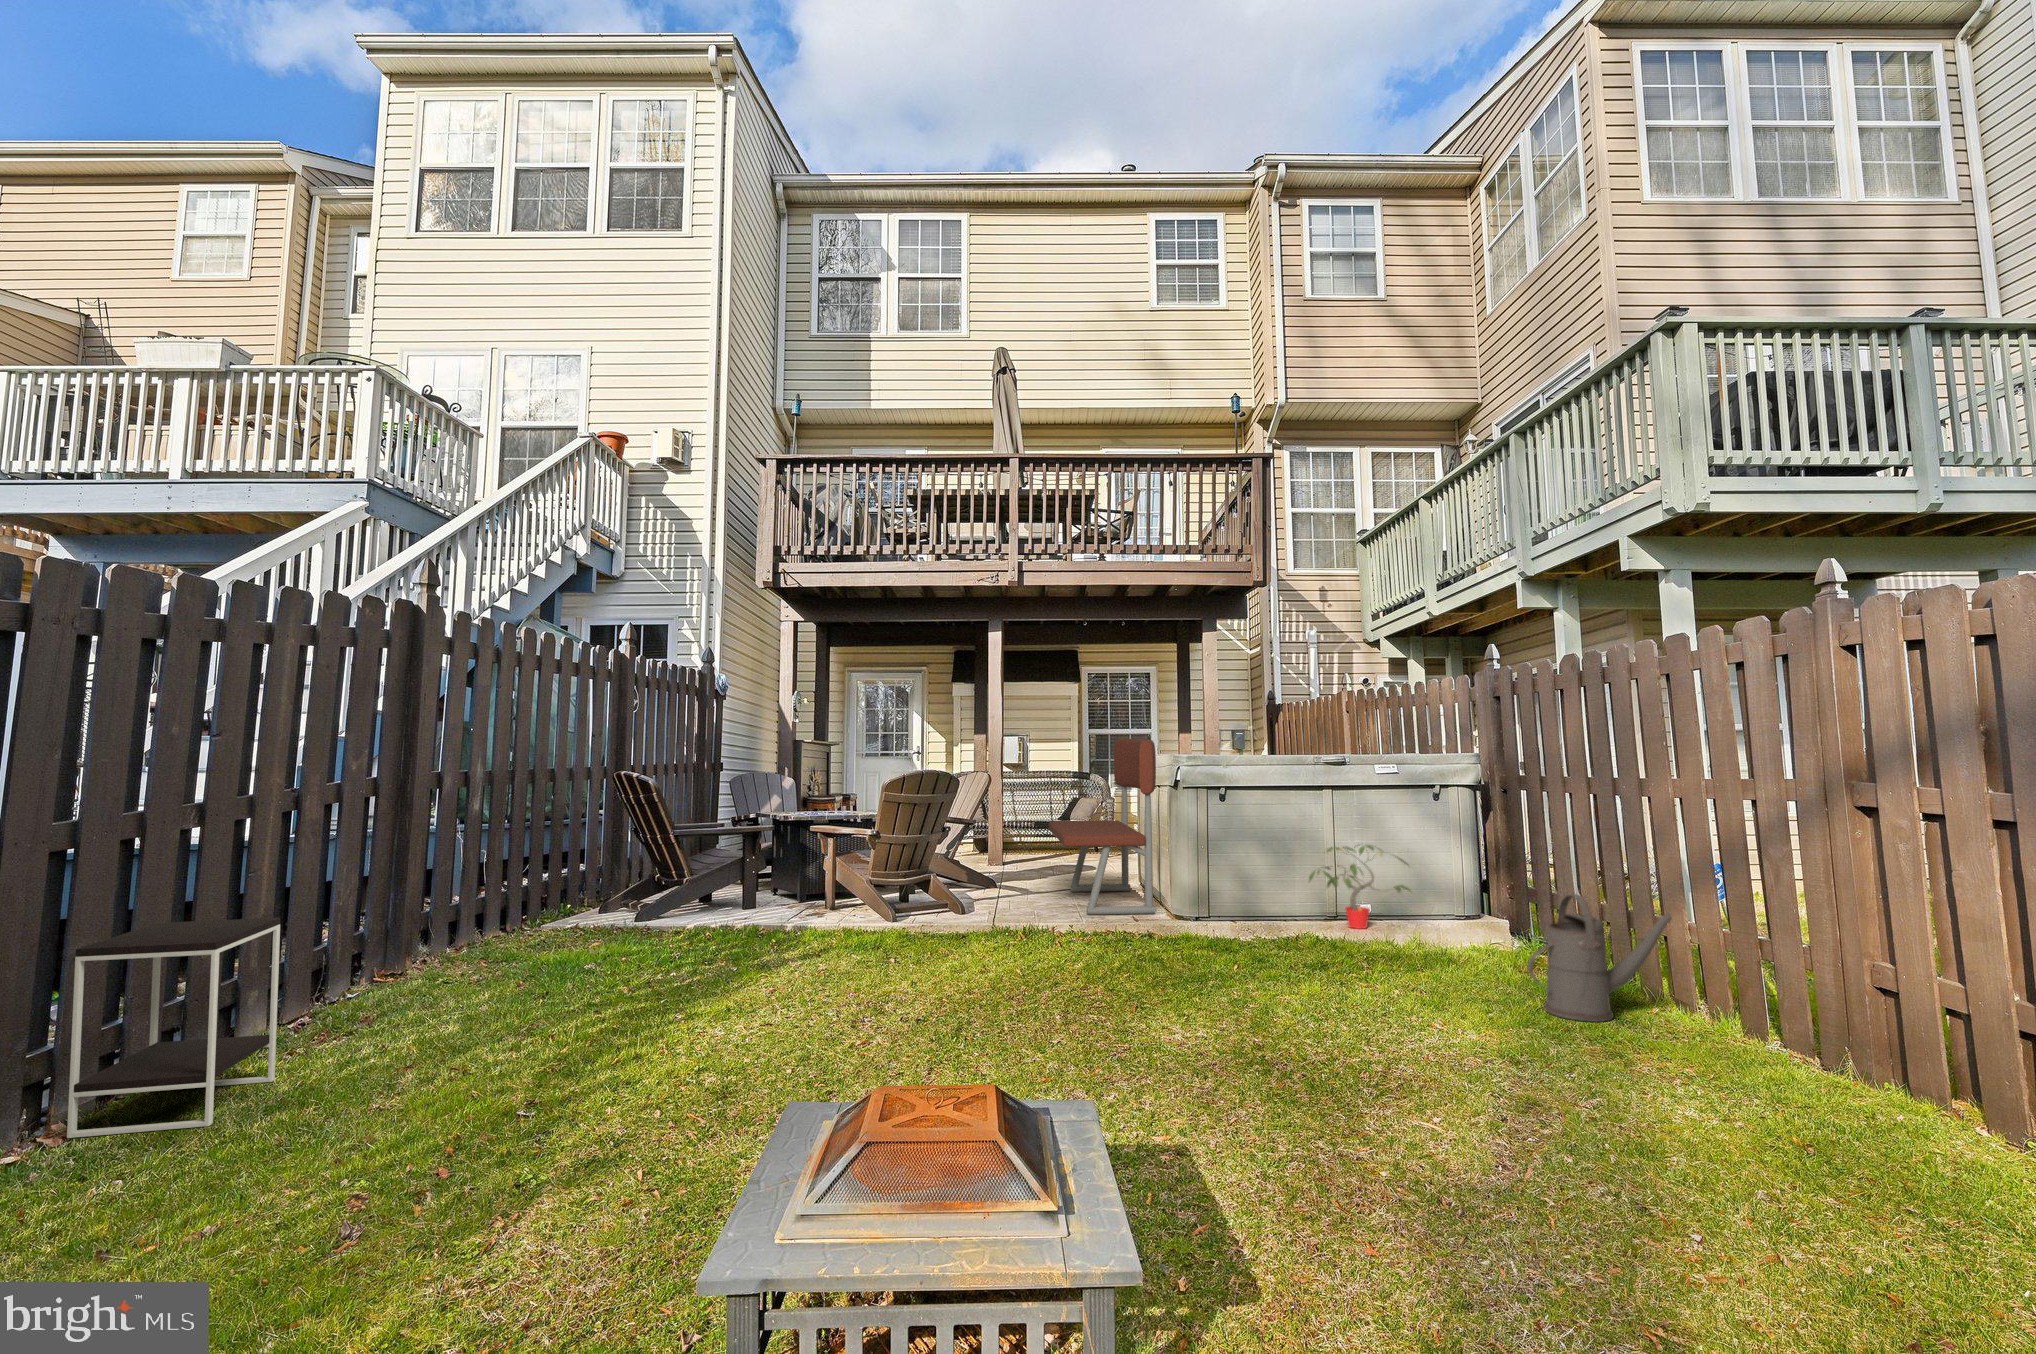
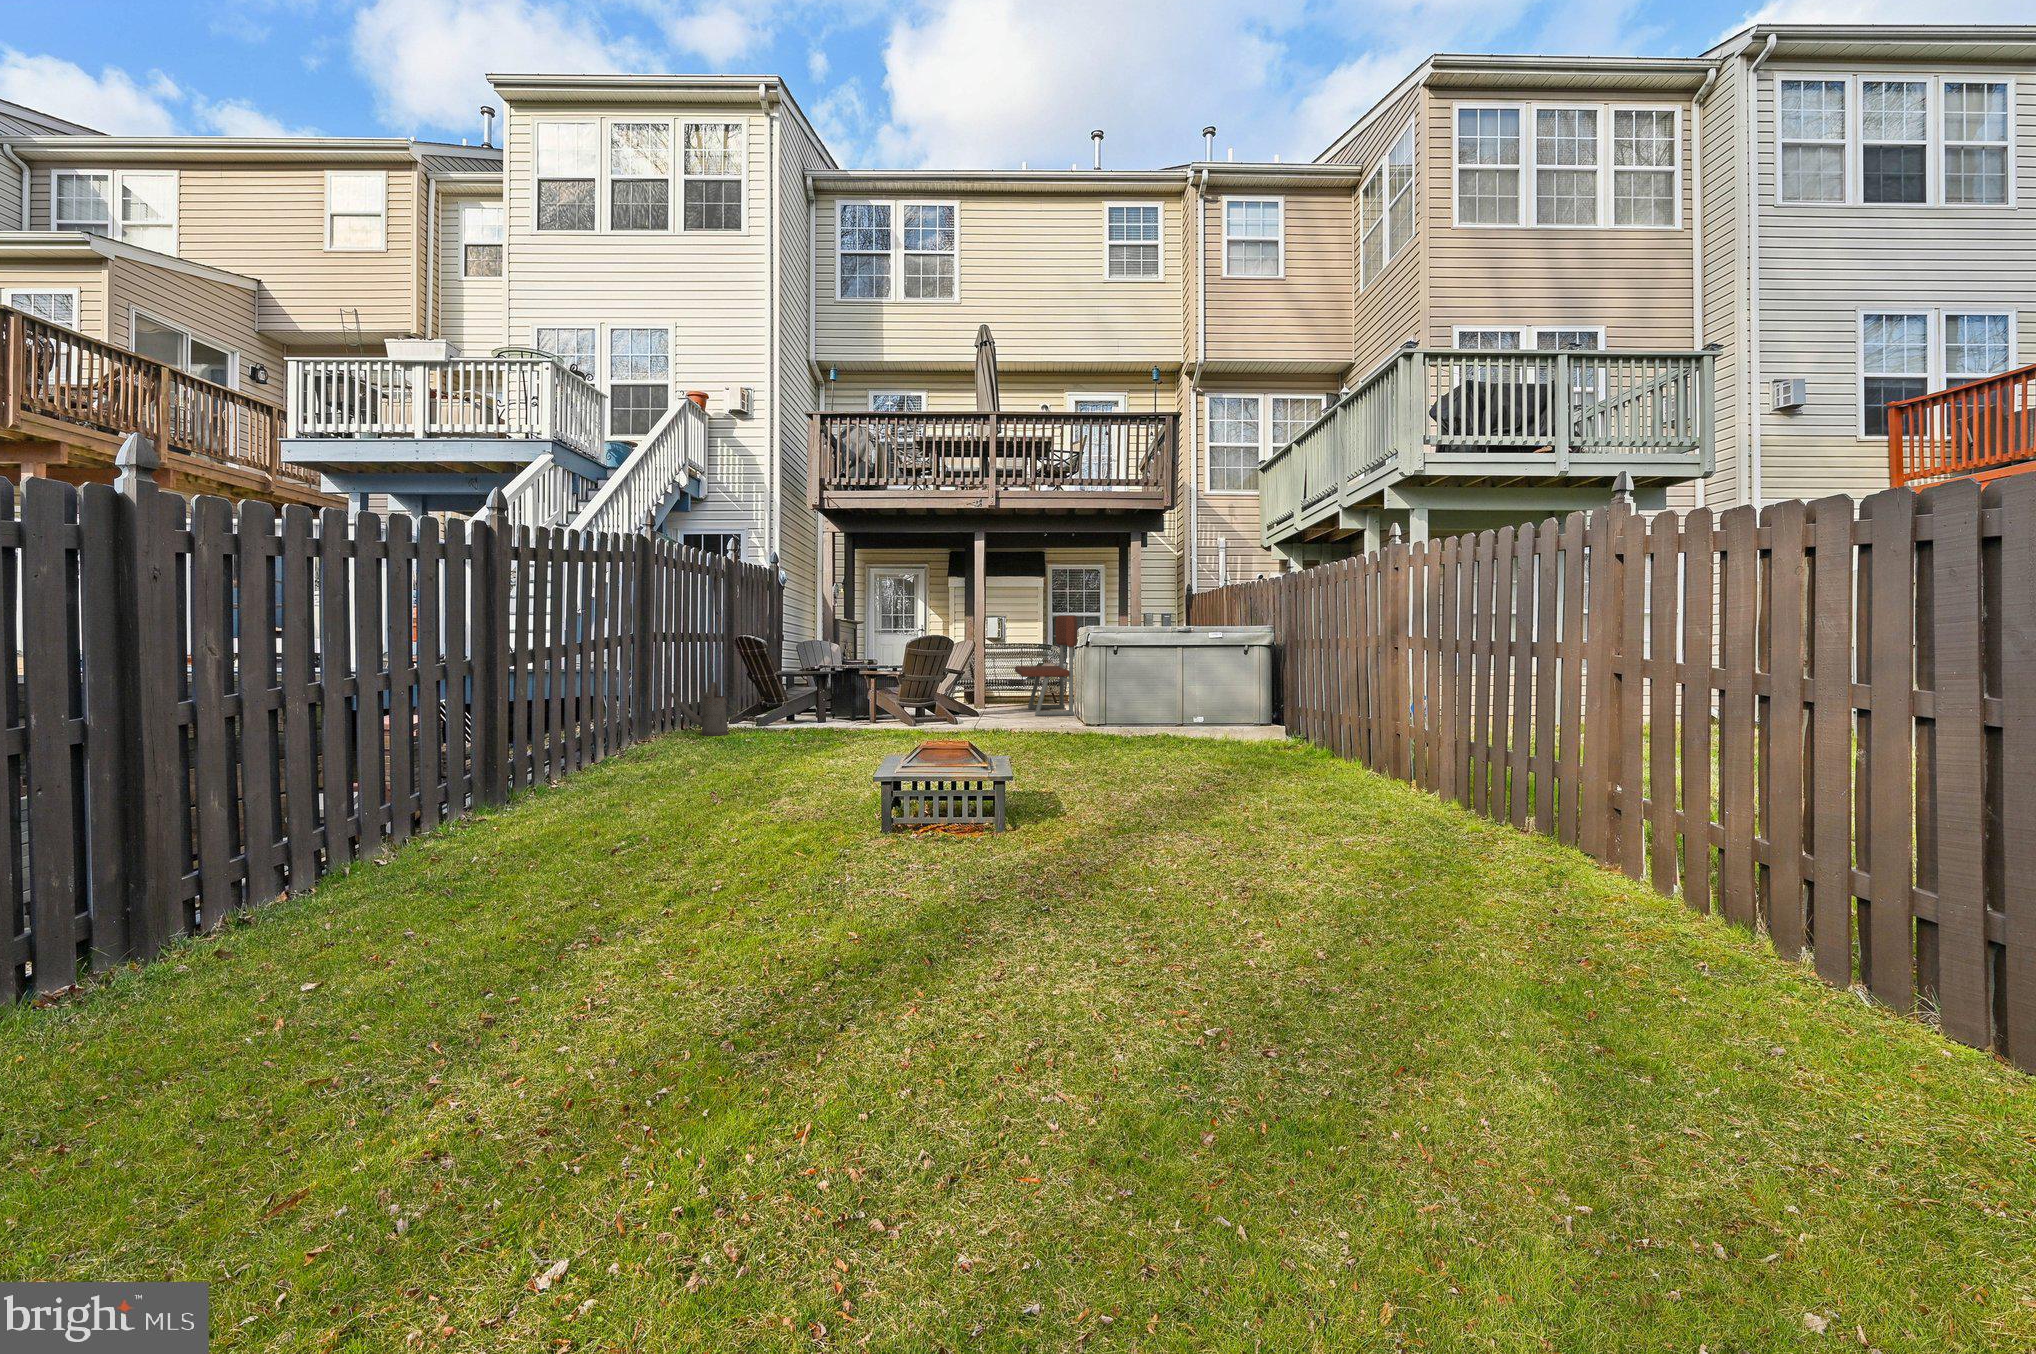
potted plant: present [1309,844,1411,929] -> none [1158,673,1216,720]
watering can: present [1528,894,1672,1022] -> present [670,682,737,736]
side table: present [67,918,280,1138] -> none [626,685,680,760]

